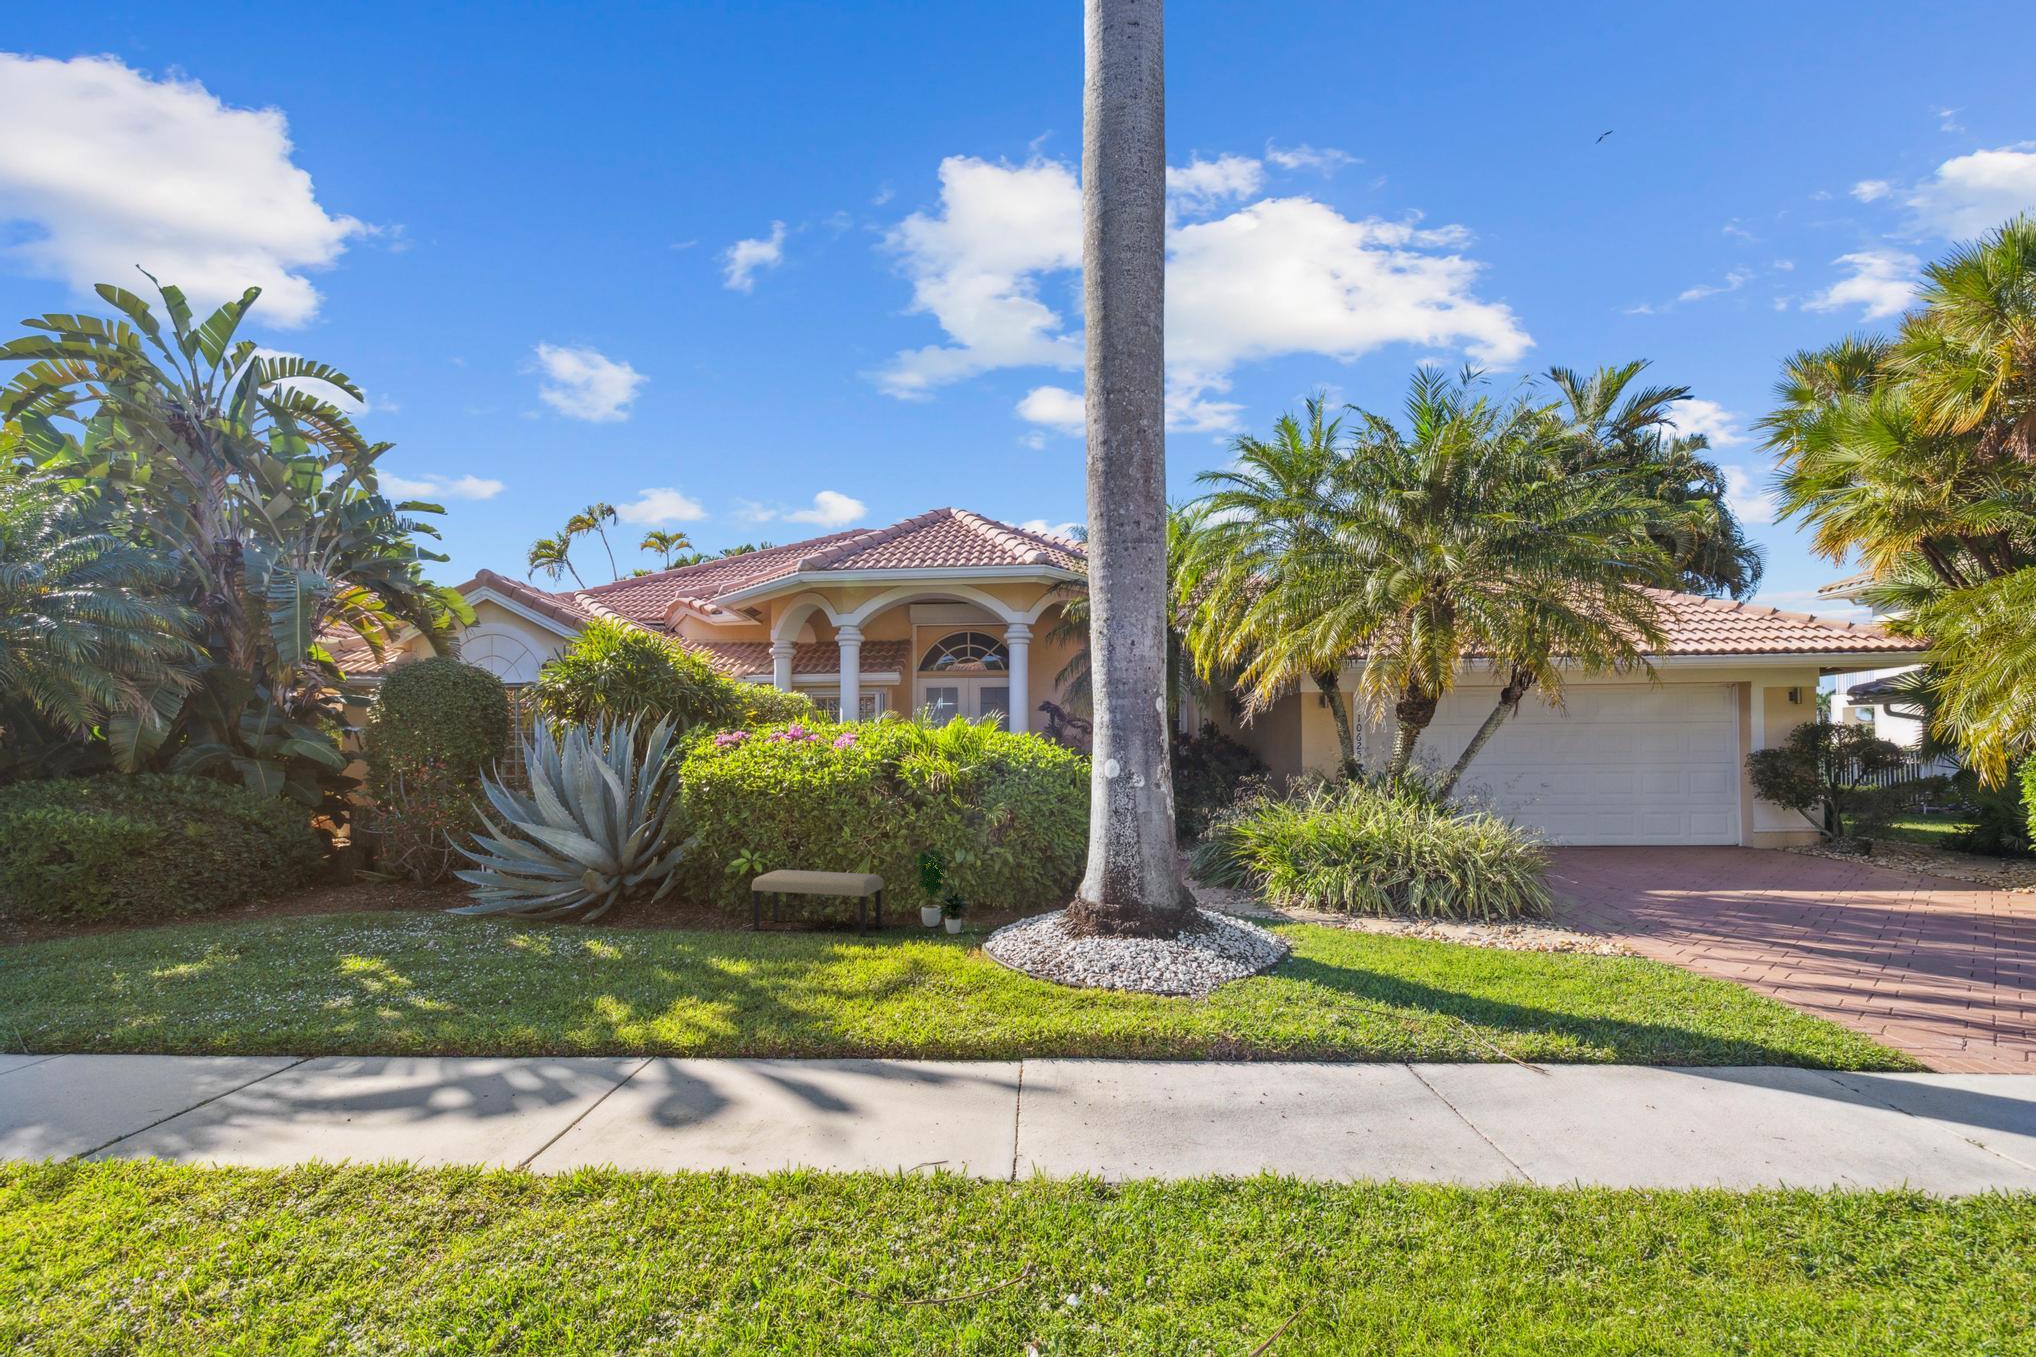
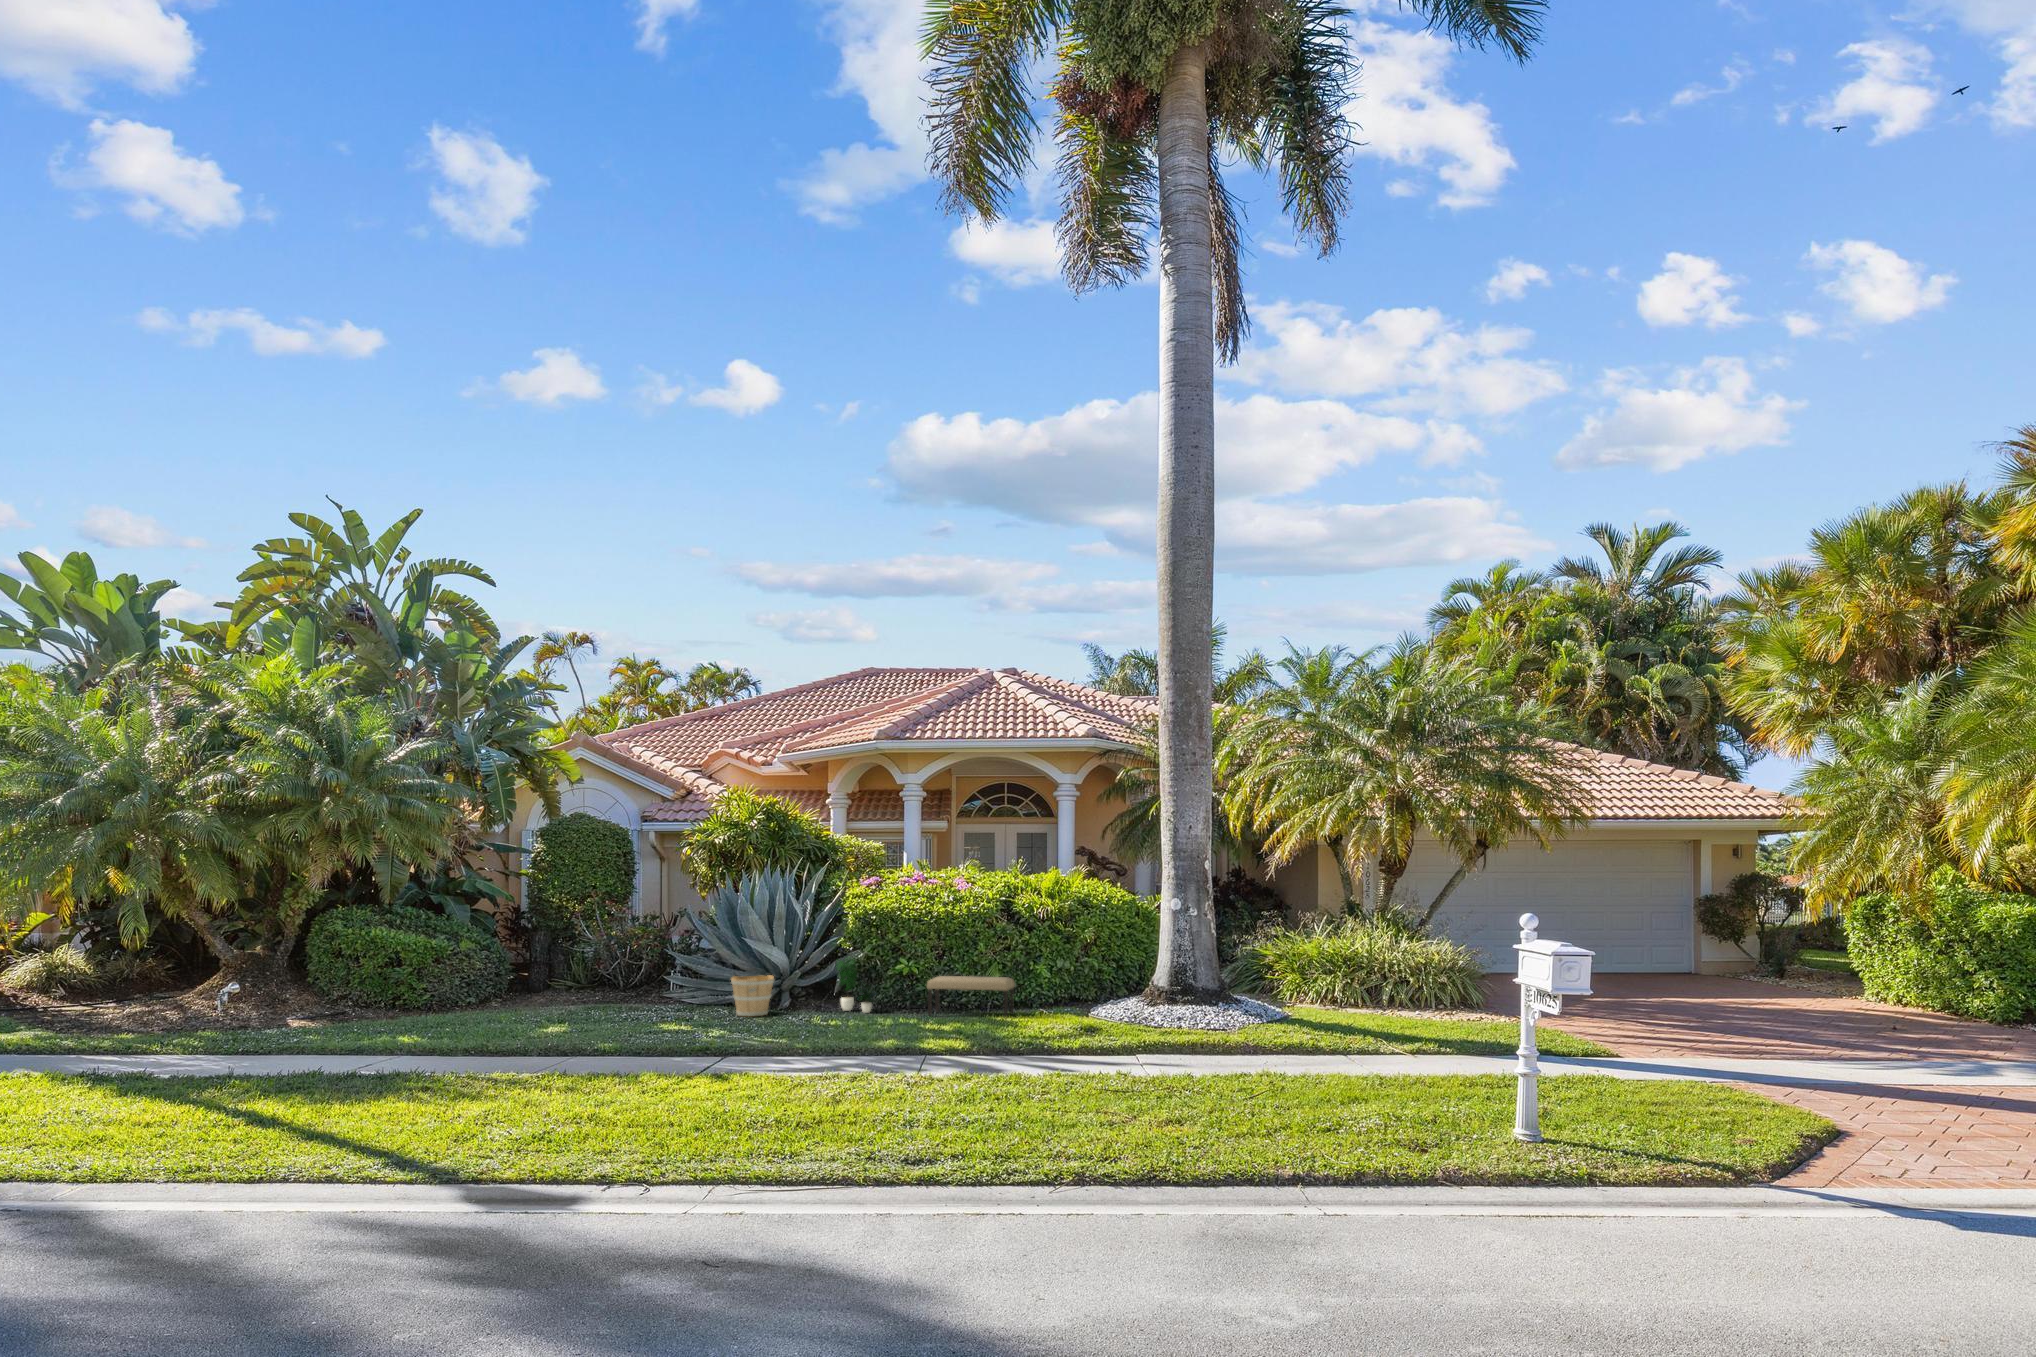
potted plant: present [914,848,967,934] -> present [837,958,875,1013]
wooden bucket: none [473,864,545,926] -> present [731,975,774,1016]

